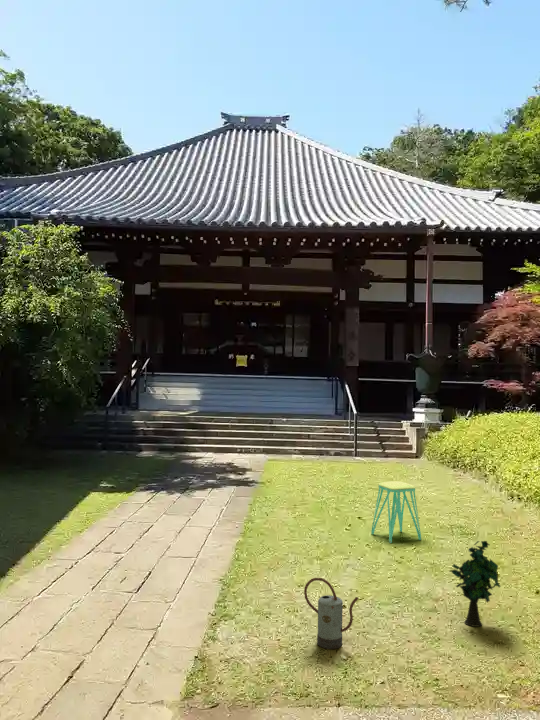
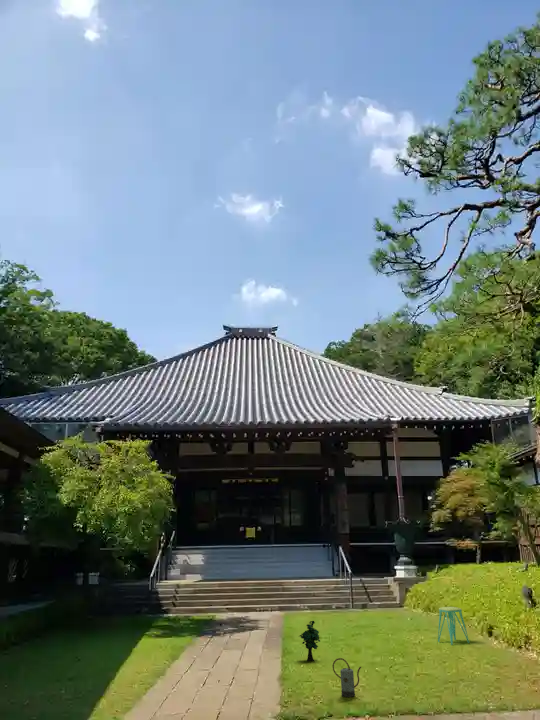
stool: present [371,481,421,543] -> present [438,607,469,645]
decorative plant: present [450,541,500,627] -> present [300,621,320,661]

